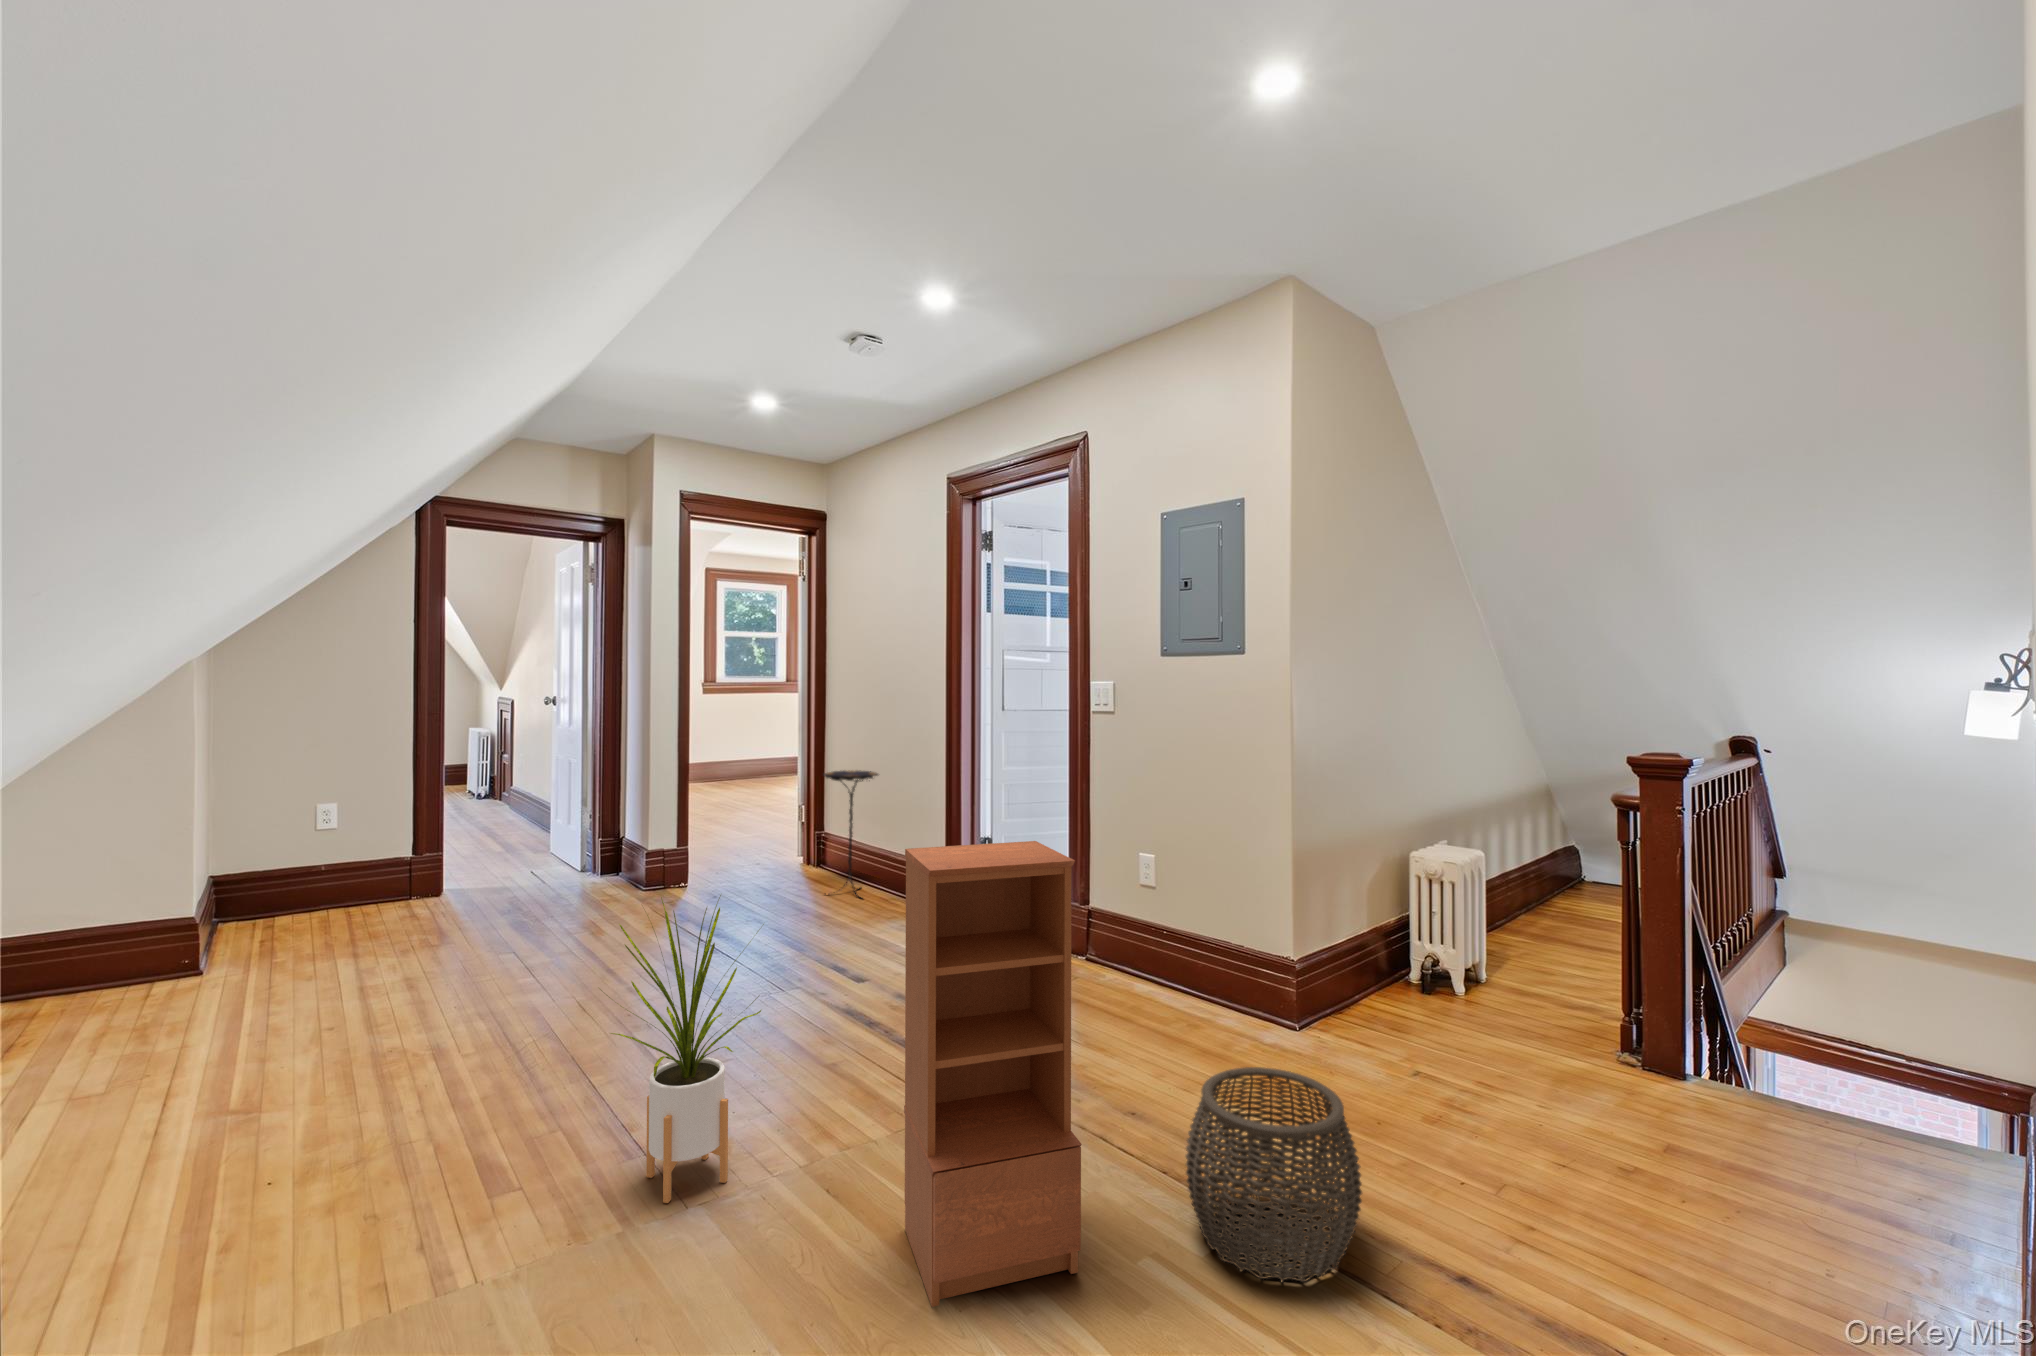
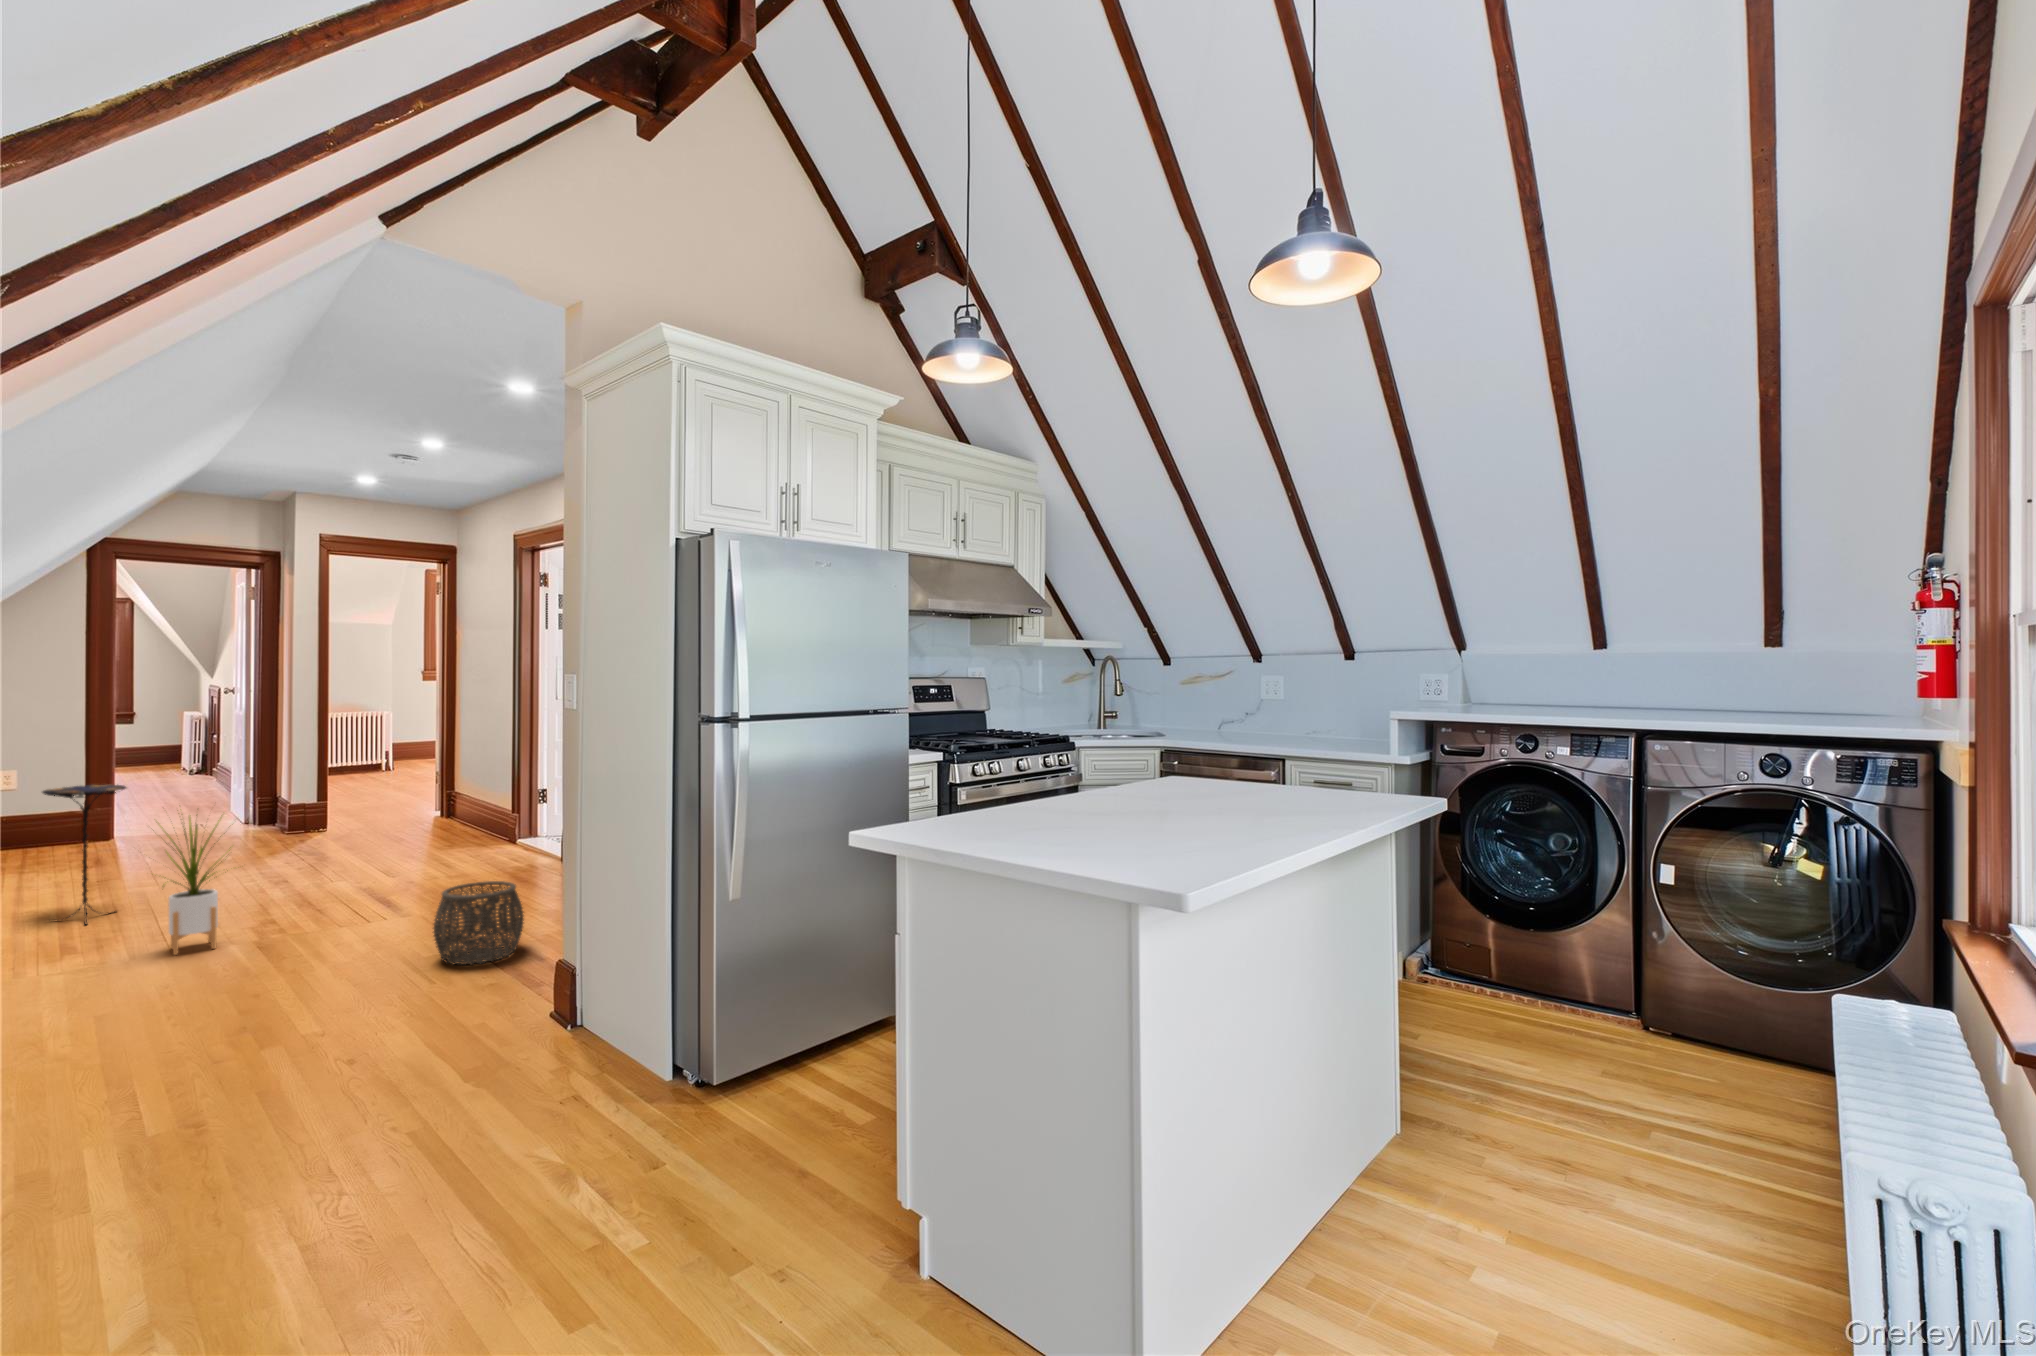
side table: present [824,770,878,895] -> present [43,785,126,925]
bookcase: present [904,841,1082,1307] -> none [279,771,377,976]

